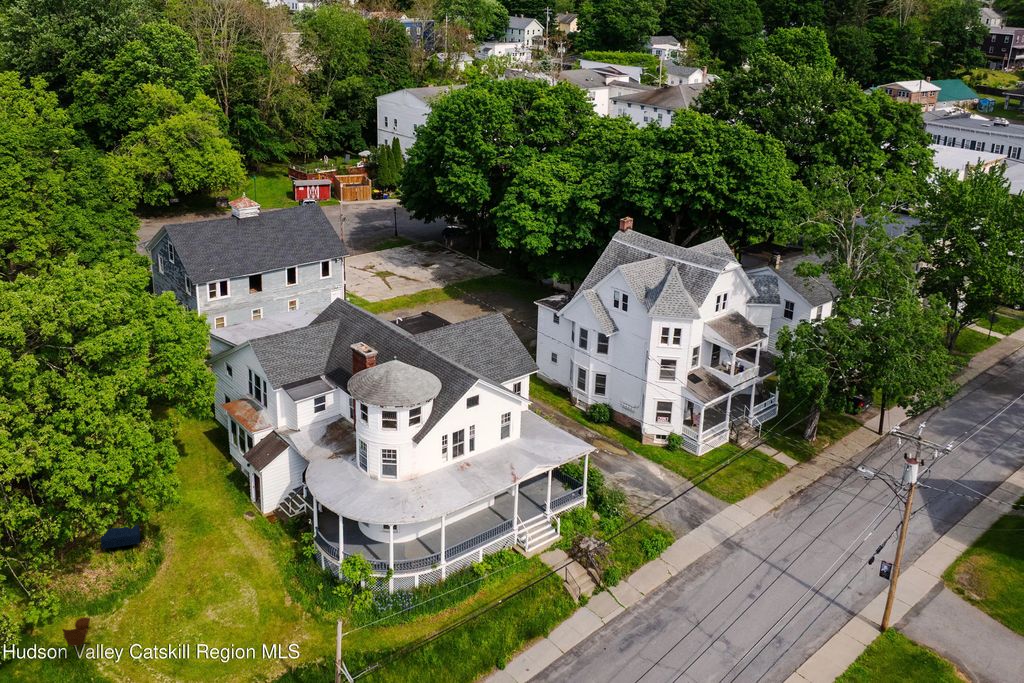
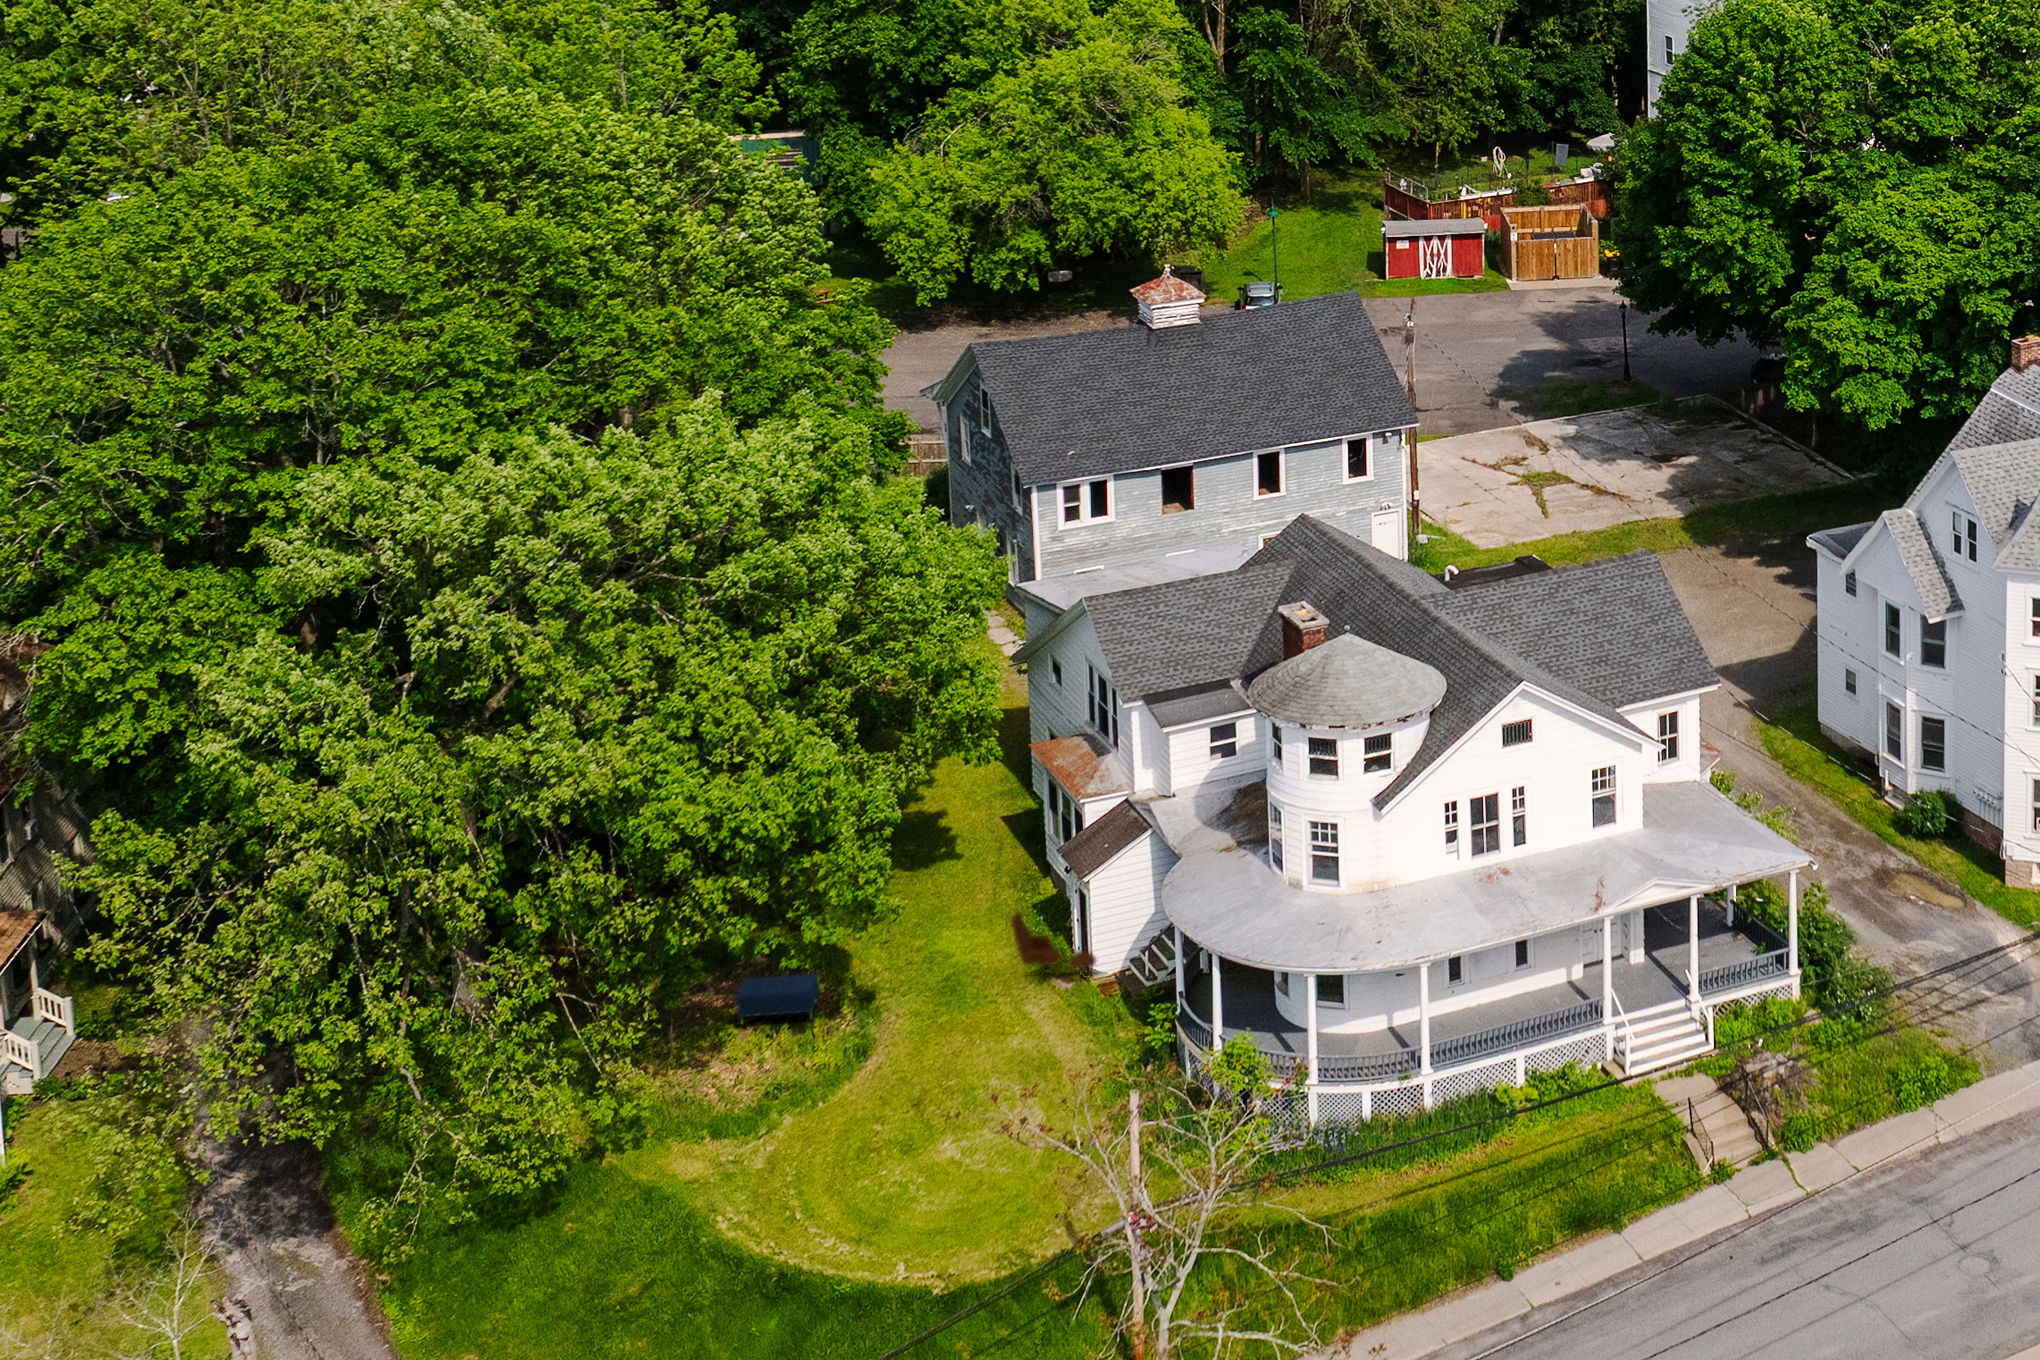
lounge chair: present [62,617,90,652] -> present [1011,912,1096,976]

